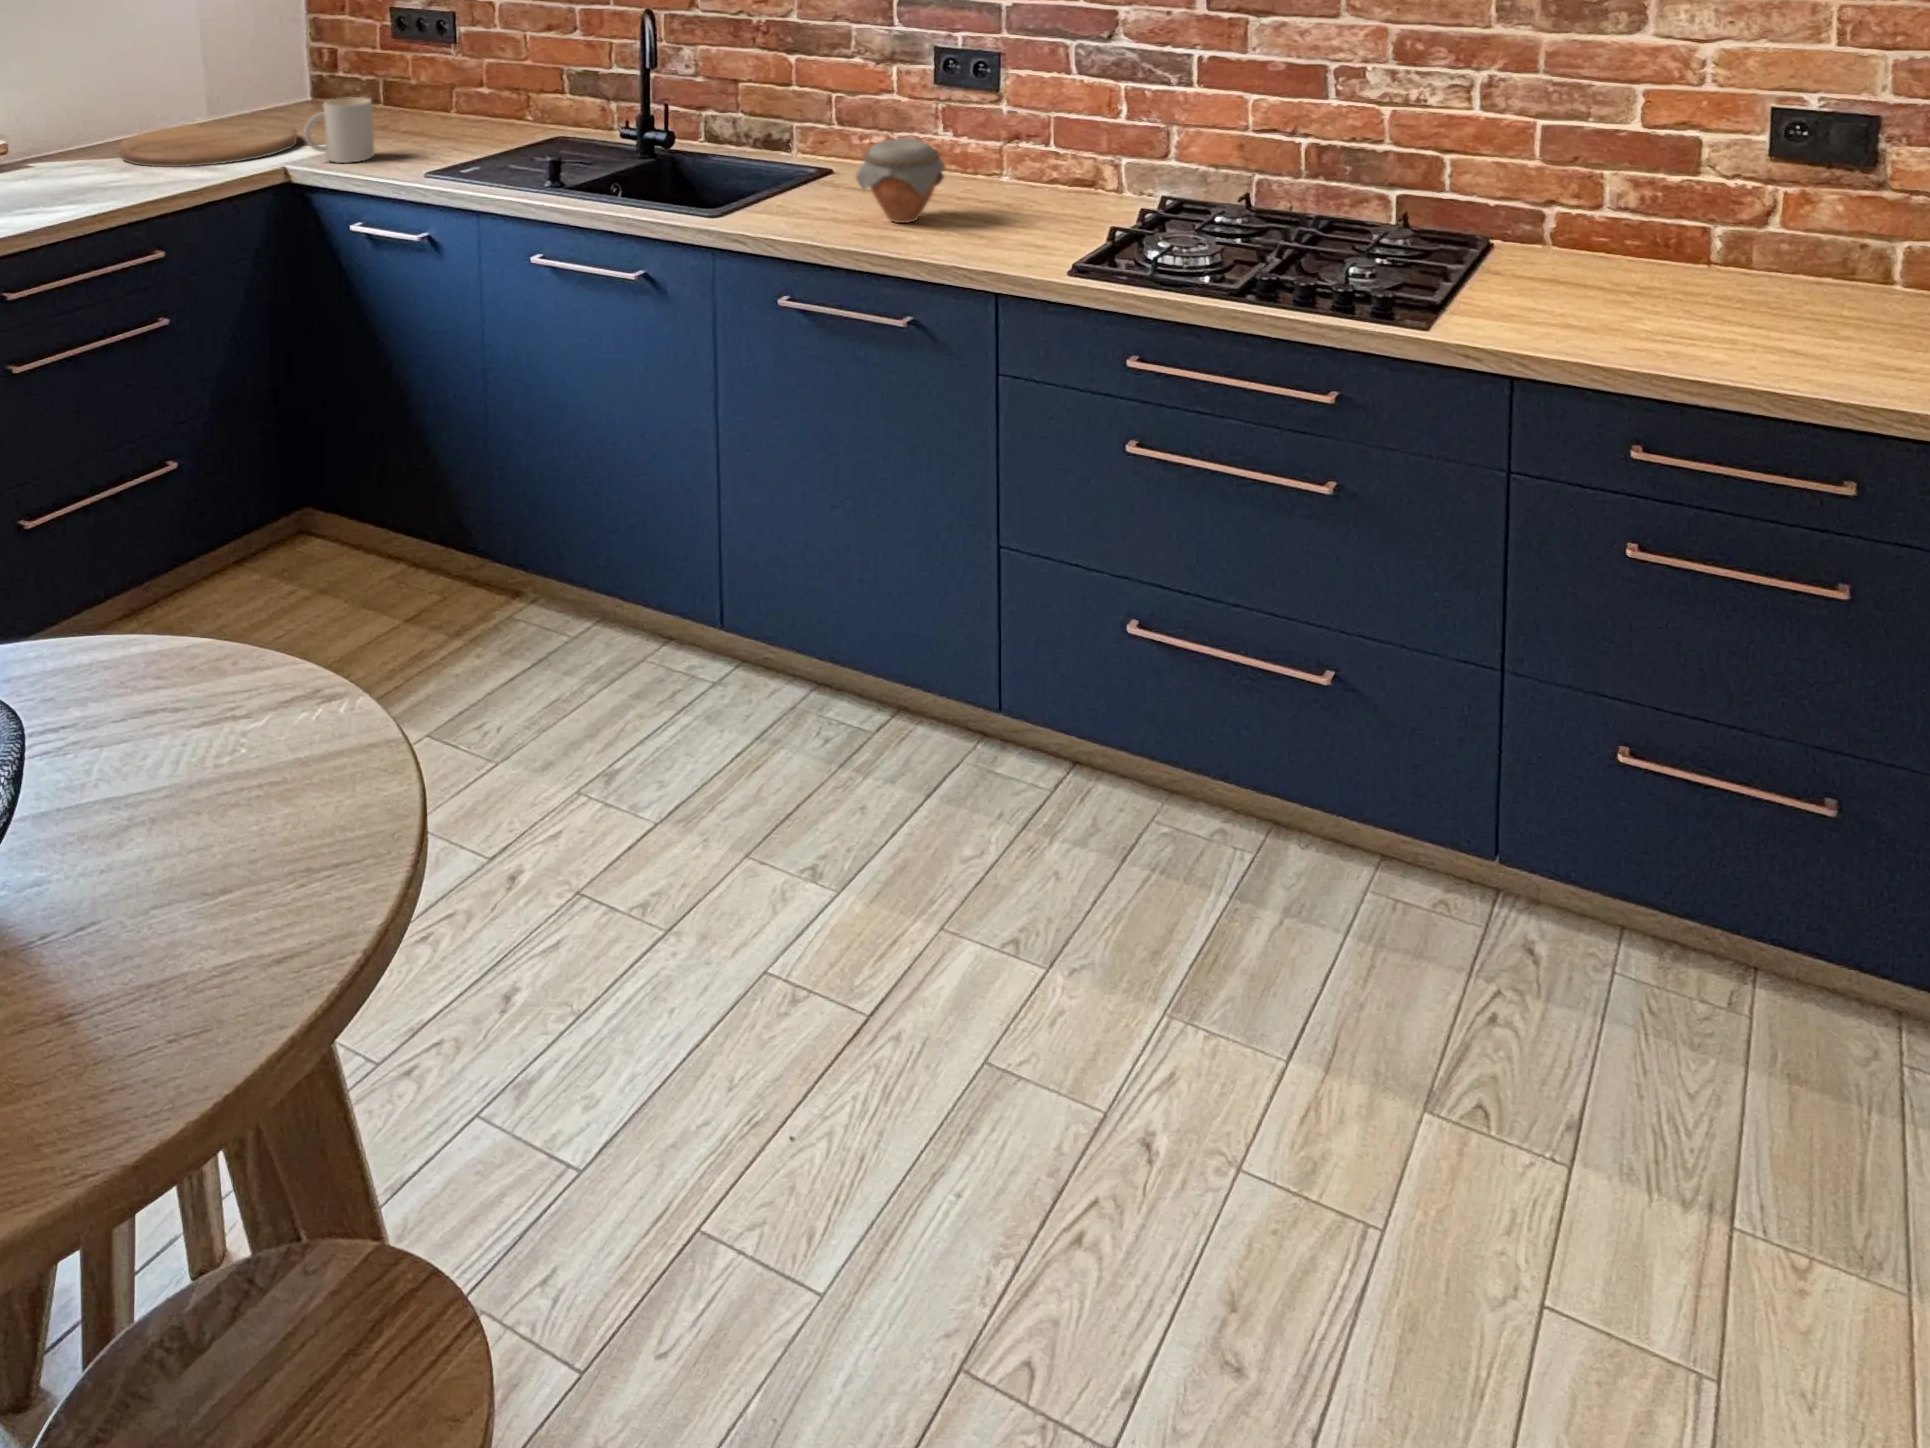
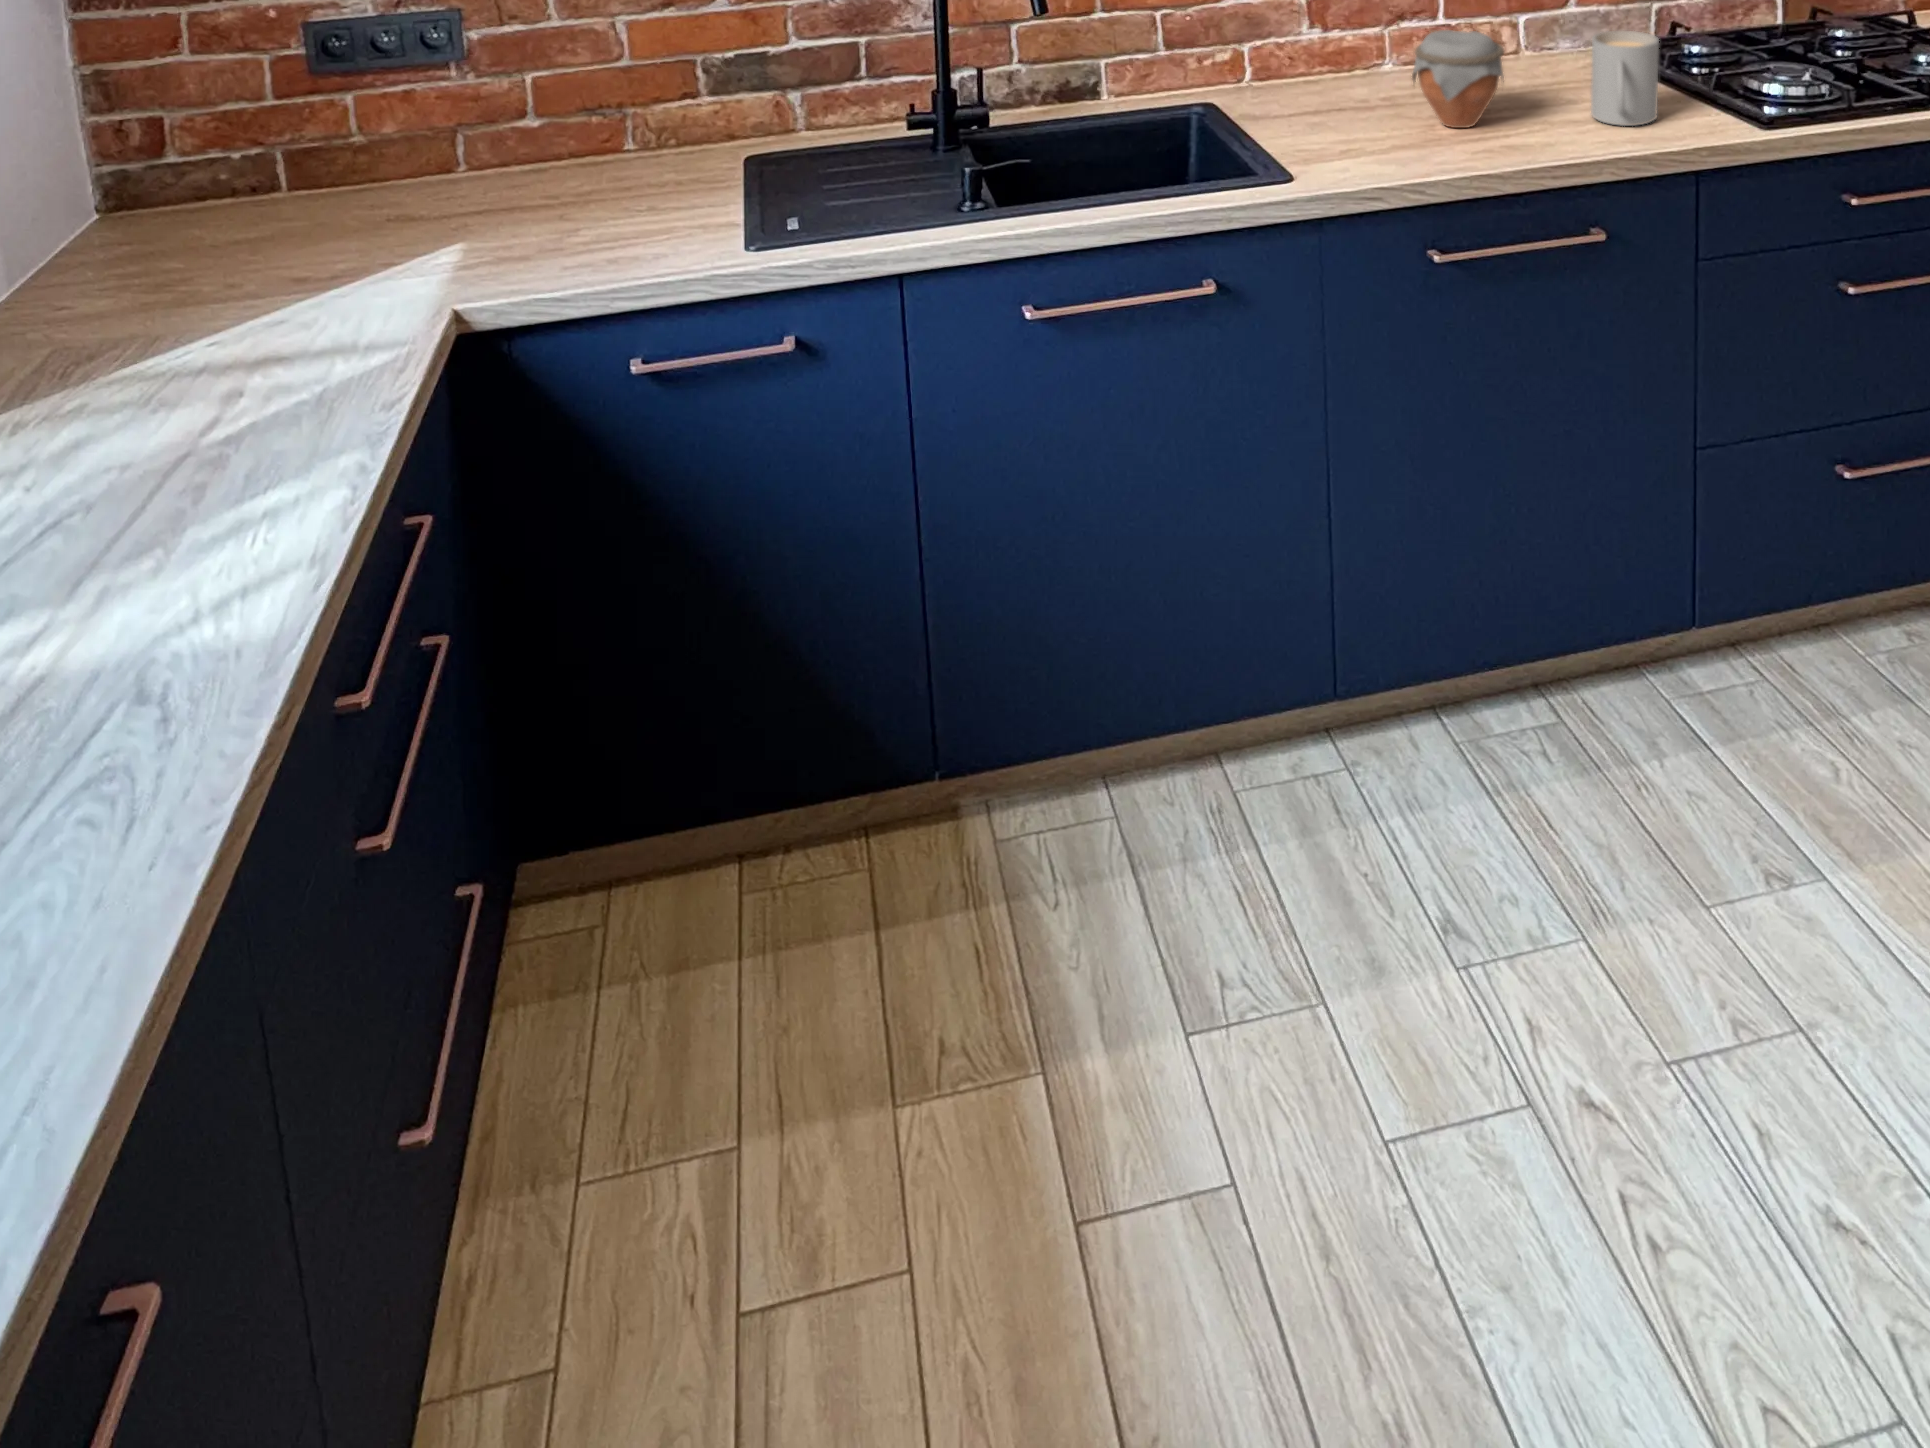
mug: present [304,97,374,163] -> present [1591,31,1659,126]
cutting board: present [120,120,297,167] -> none [58,246,389,386]

